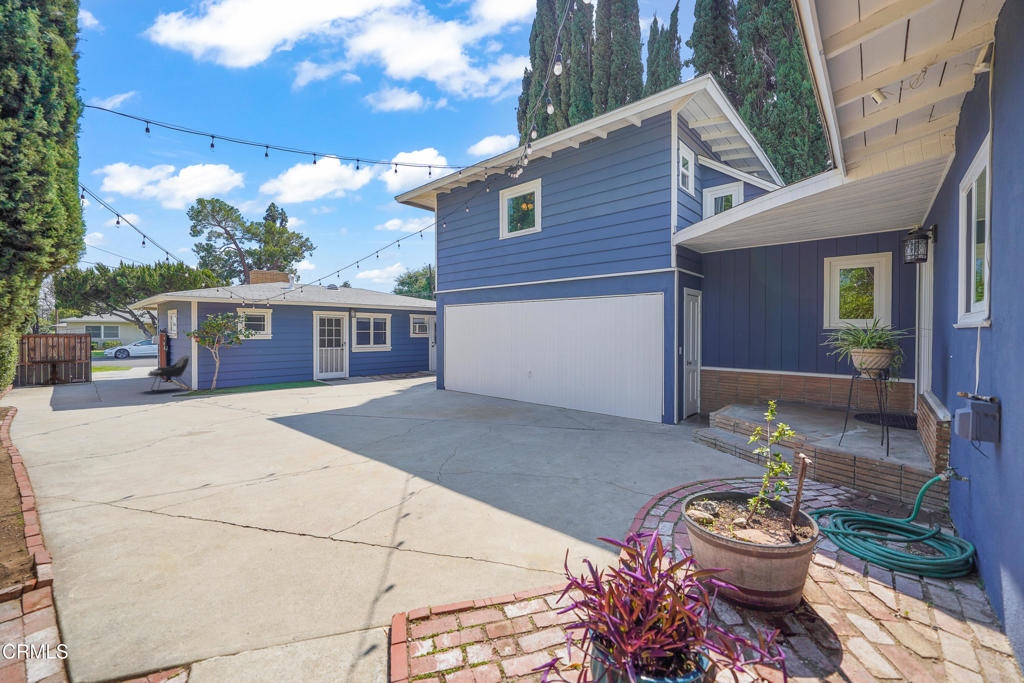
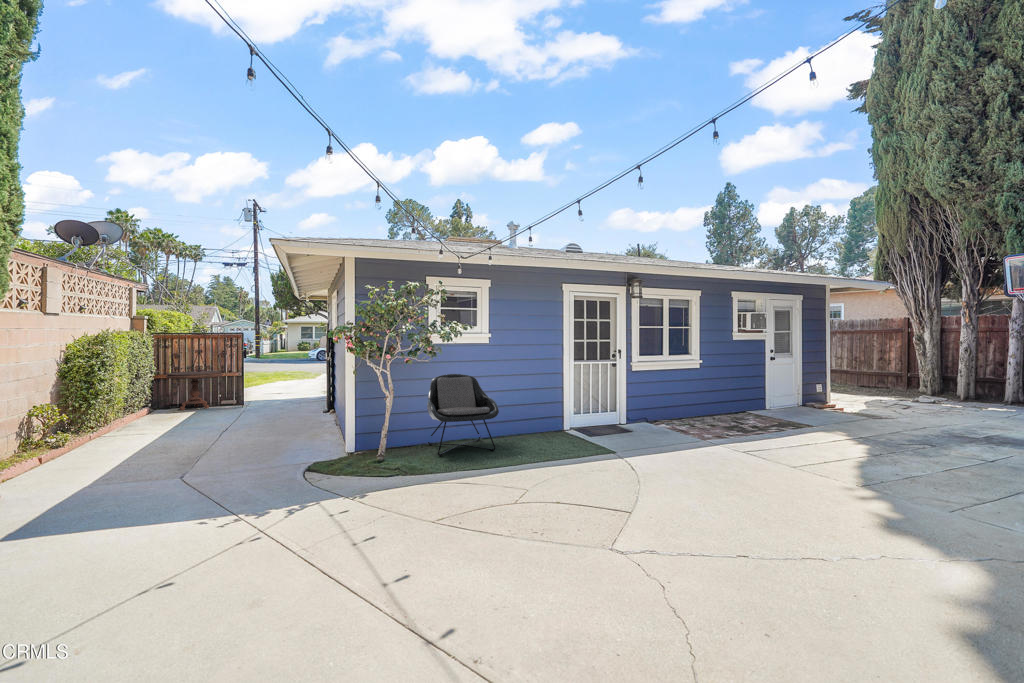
lounge chair: present [148,355,189,393] -> present [427,374,499,456]

